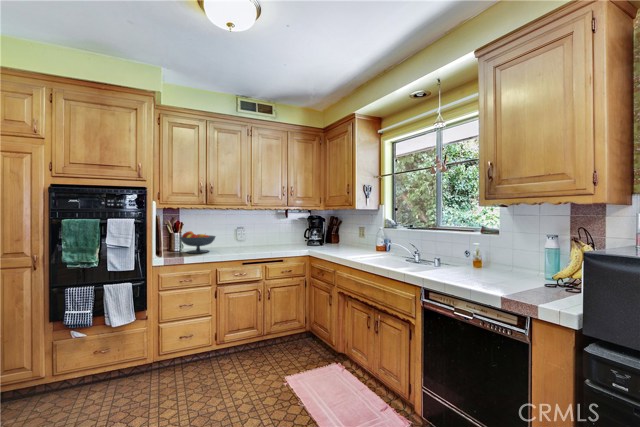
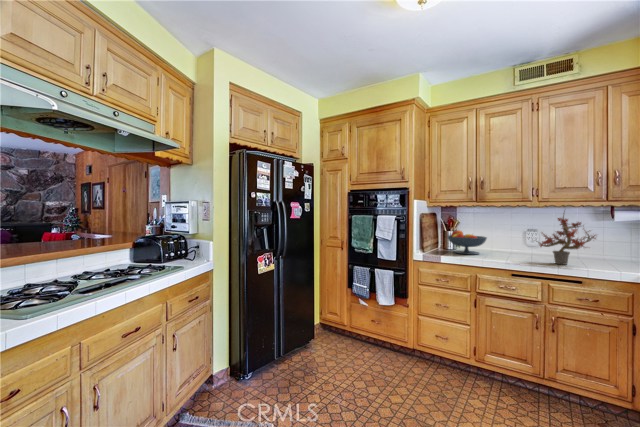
potted plant: none [253,211,285,251] -> present [536,211,596,265]

